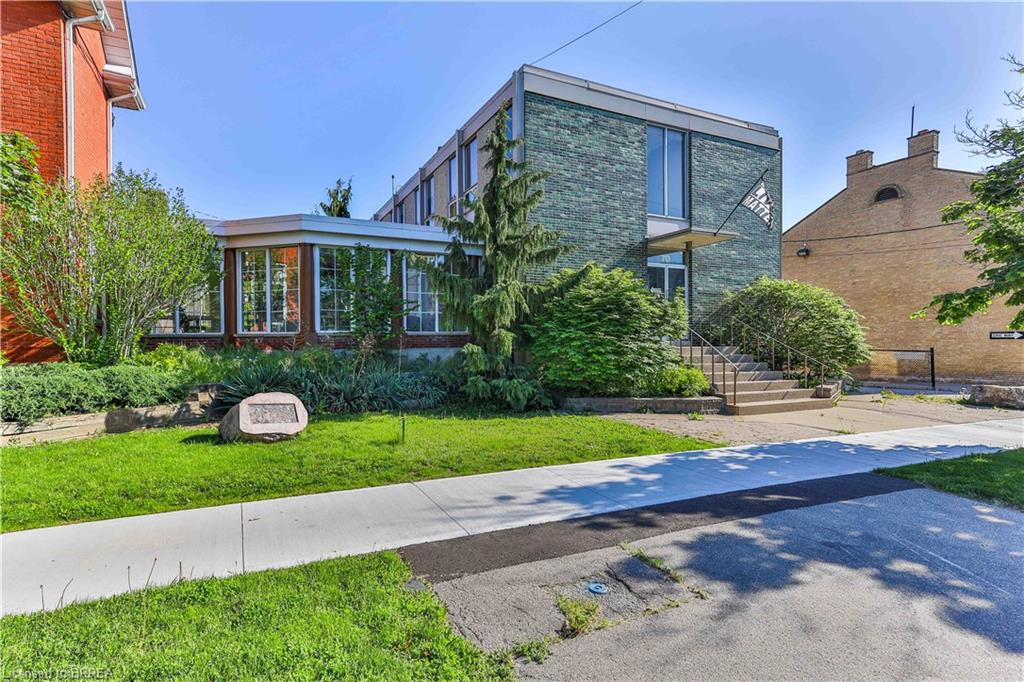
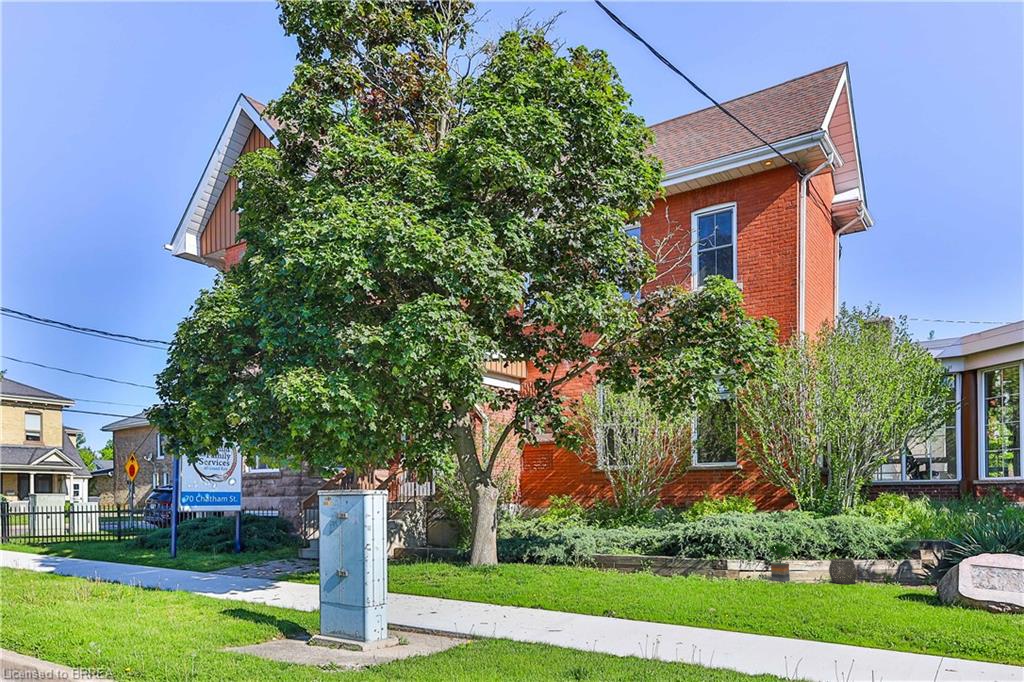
potted tree: none [24,401,60,441] -> present [770,544,792,582]

